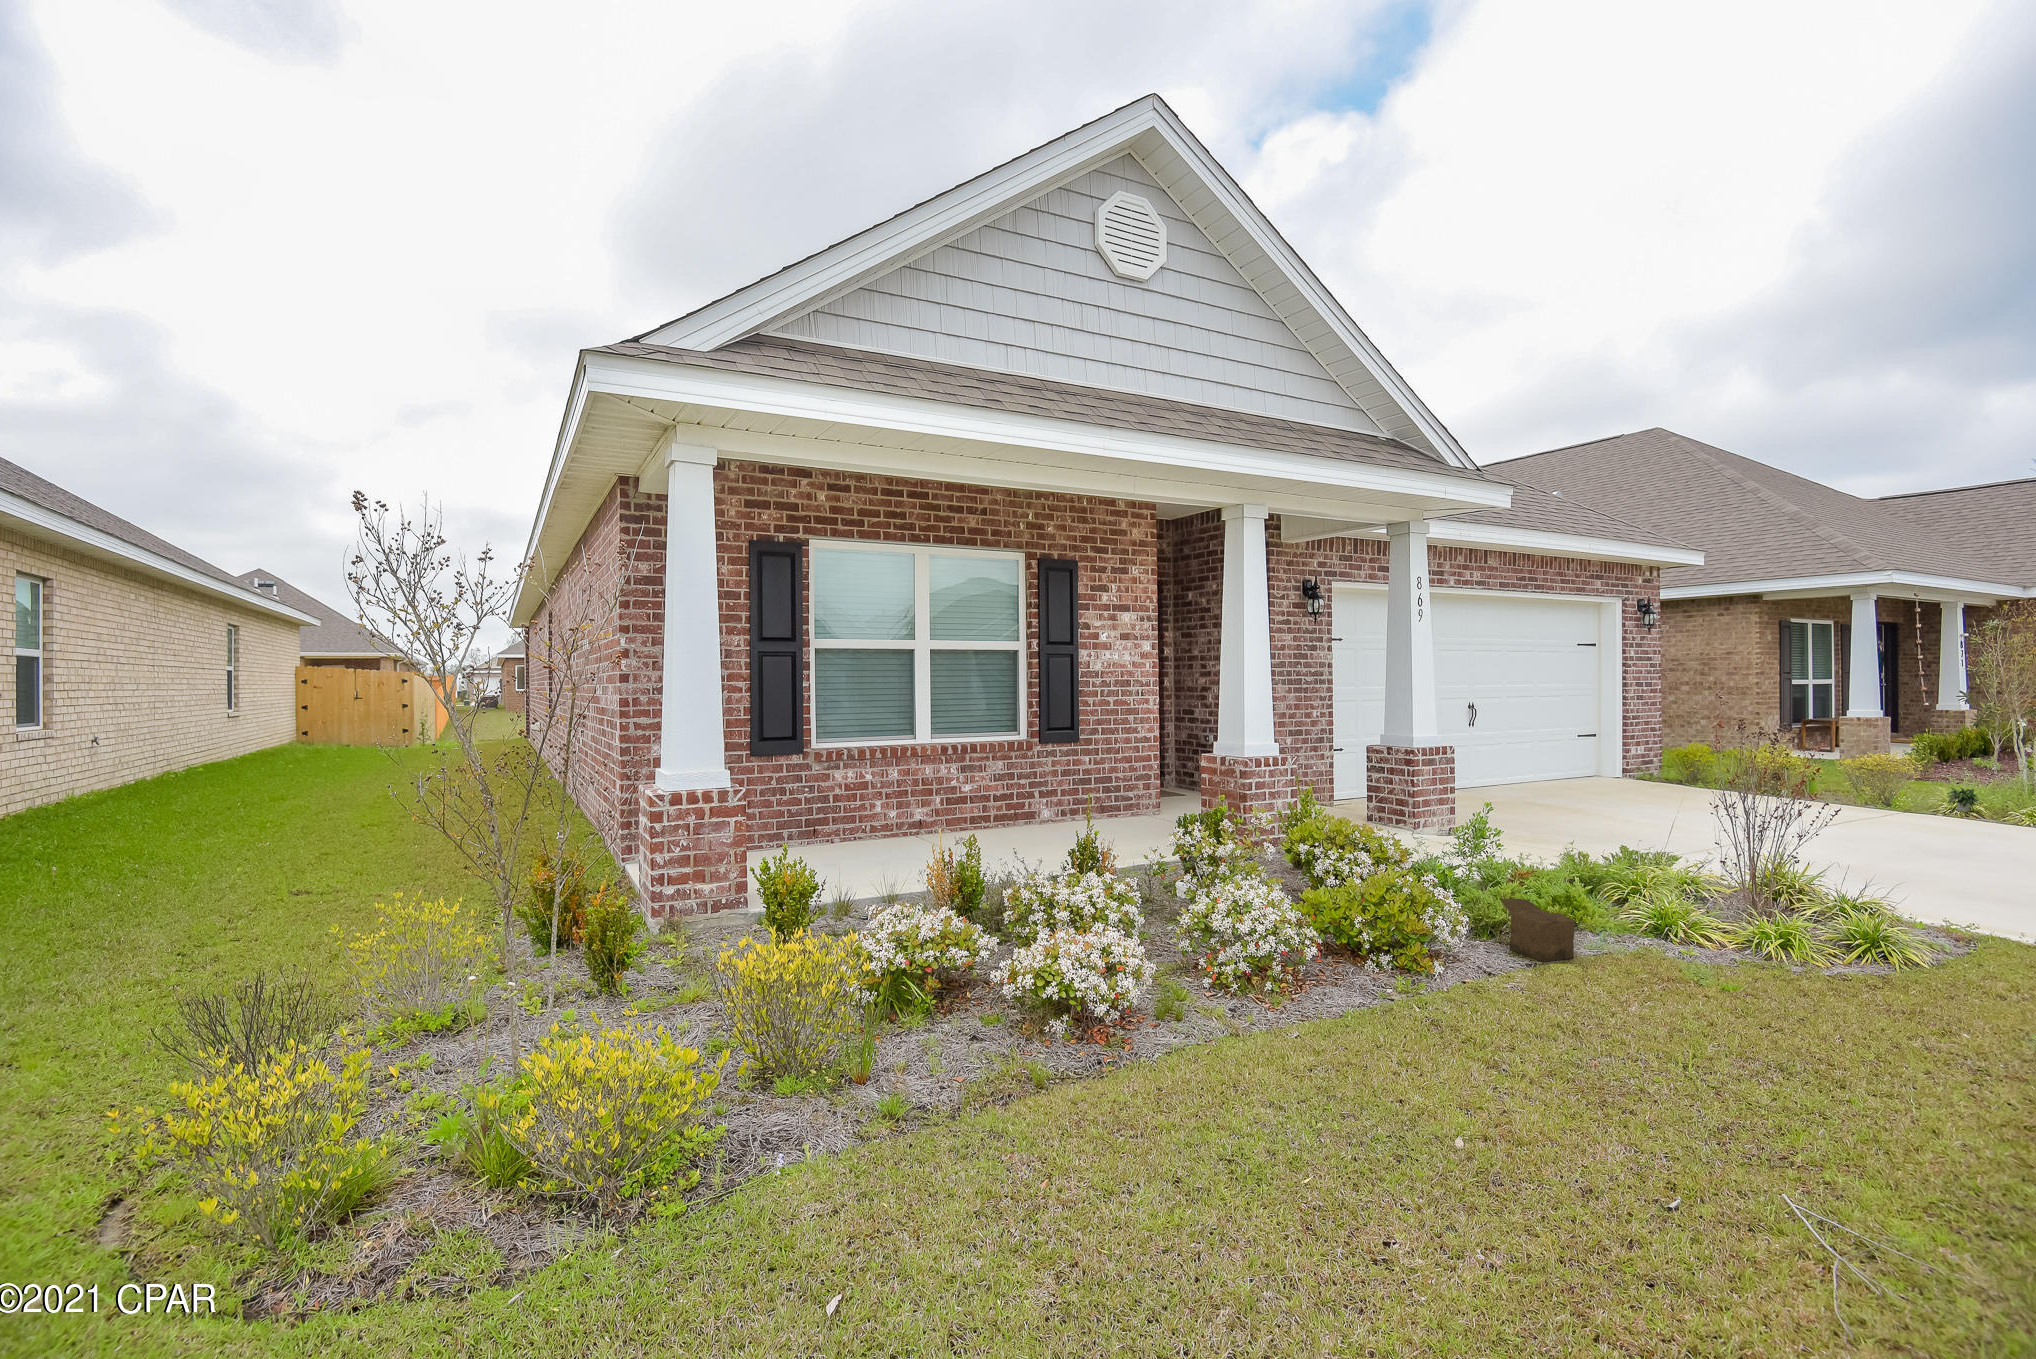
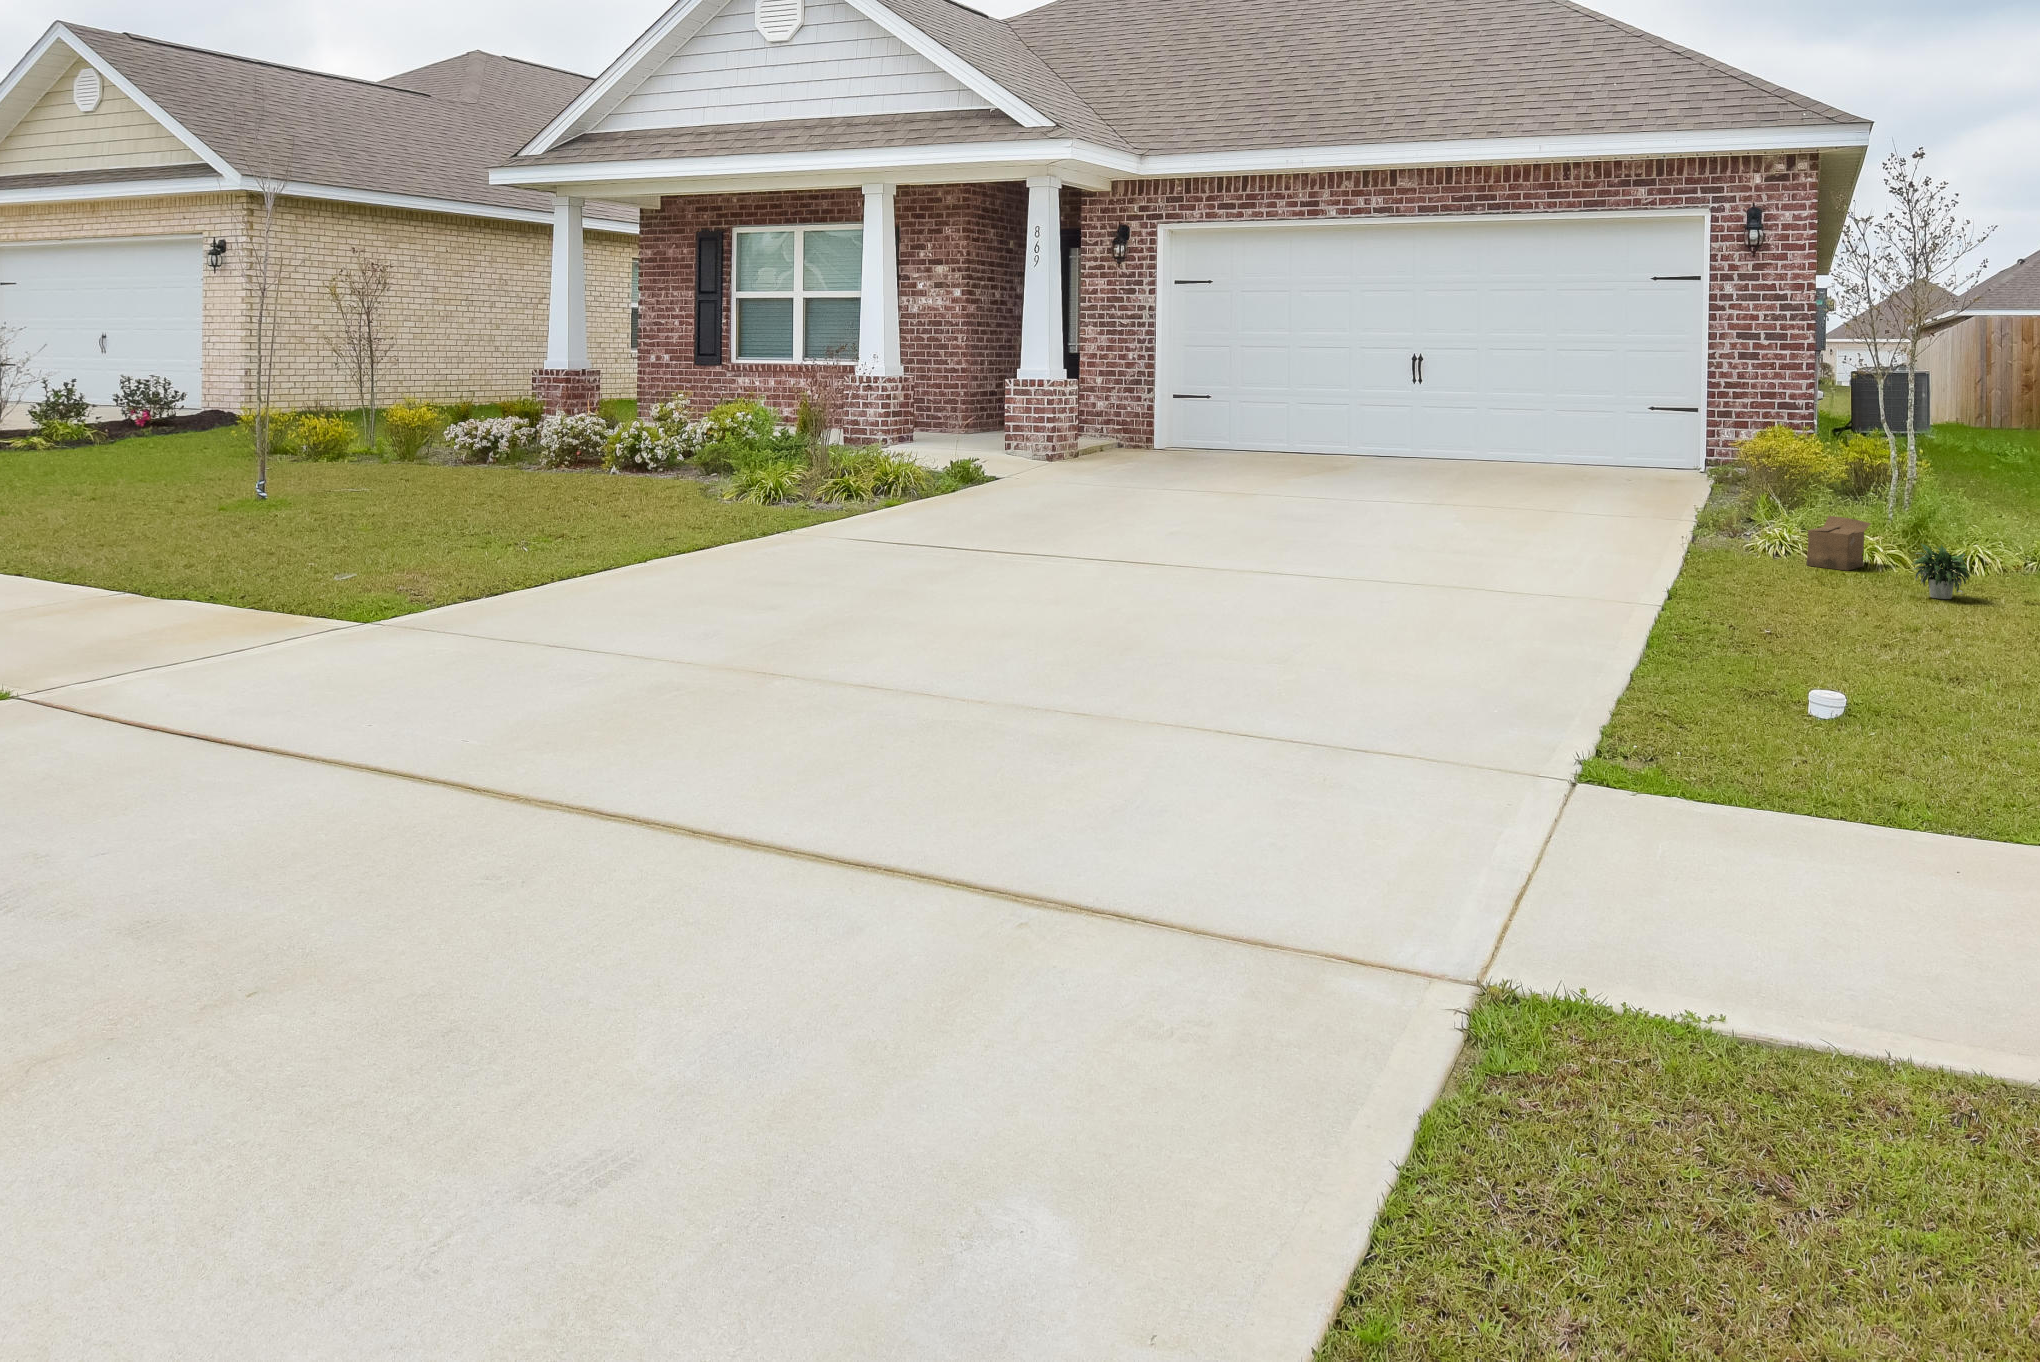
cardboard box: present [1500,898,1575,962] -> present [1807,516,1871,571]

